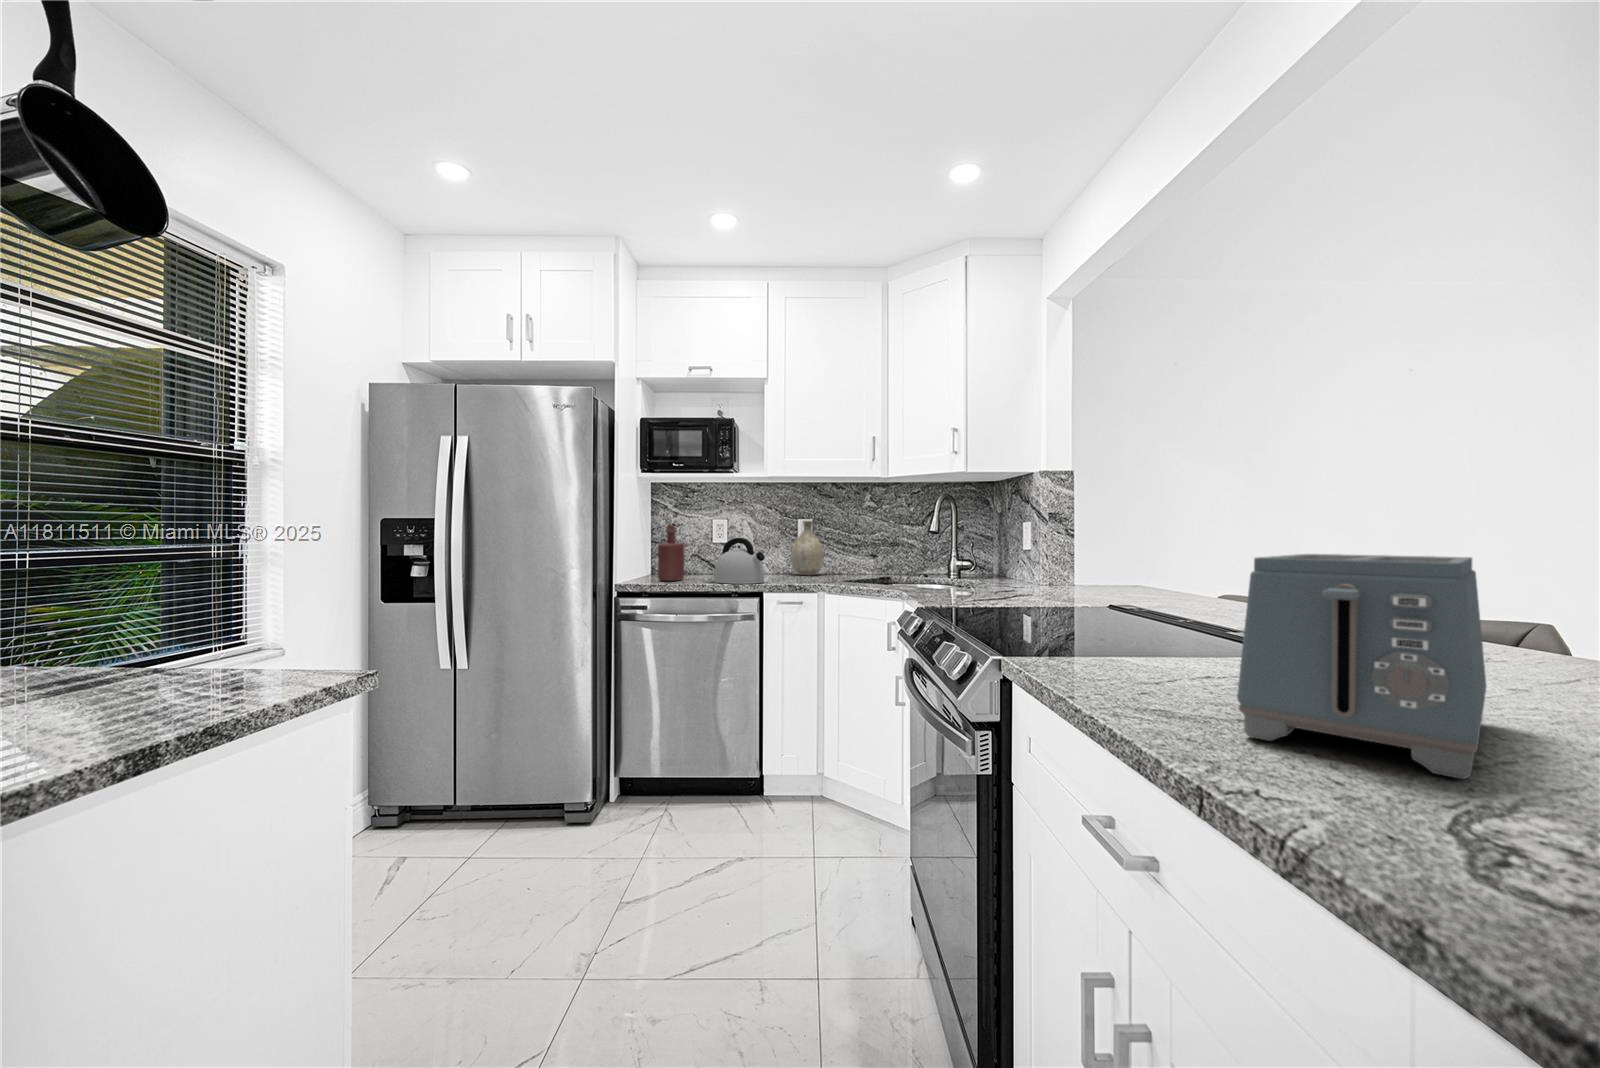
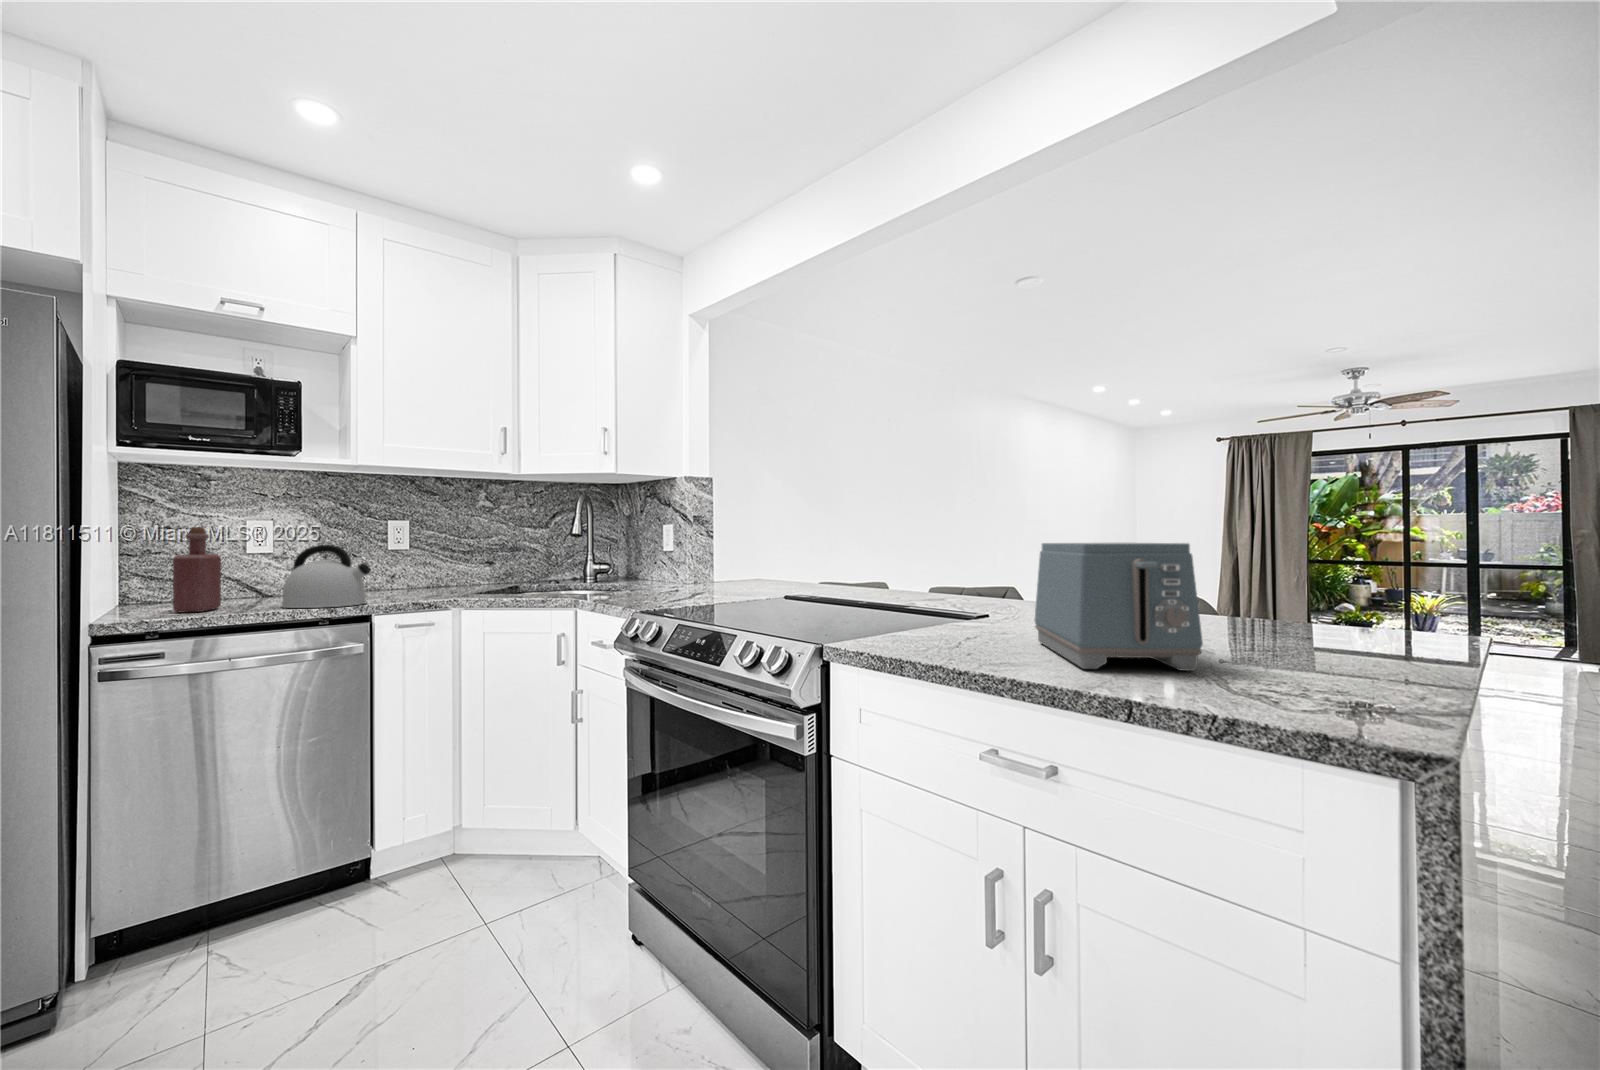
vase: present [791,521,824,575] -> none [376,522,425,592]

